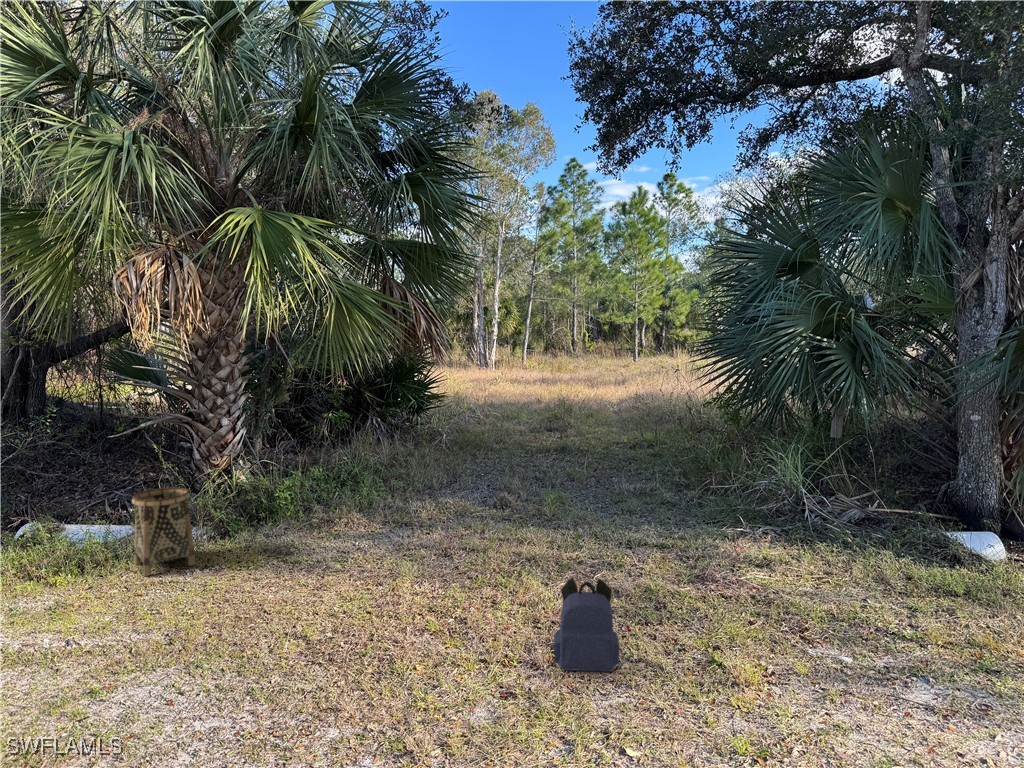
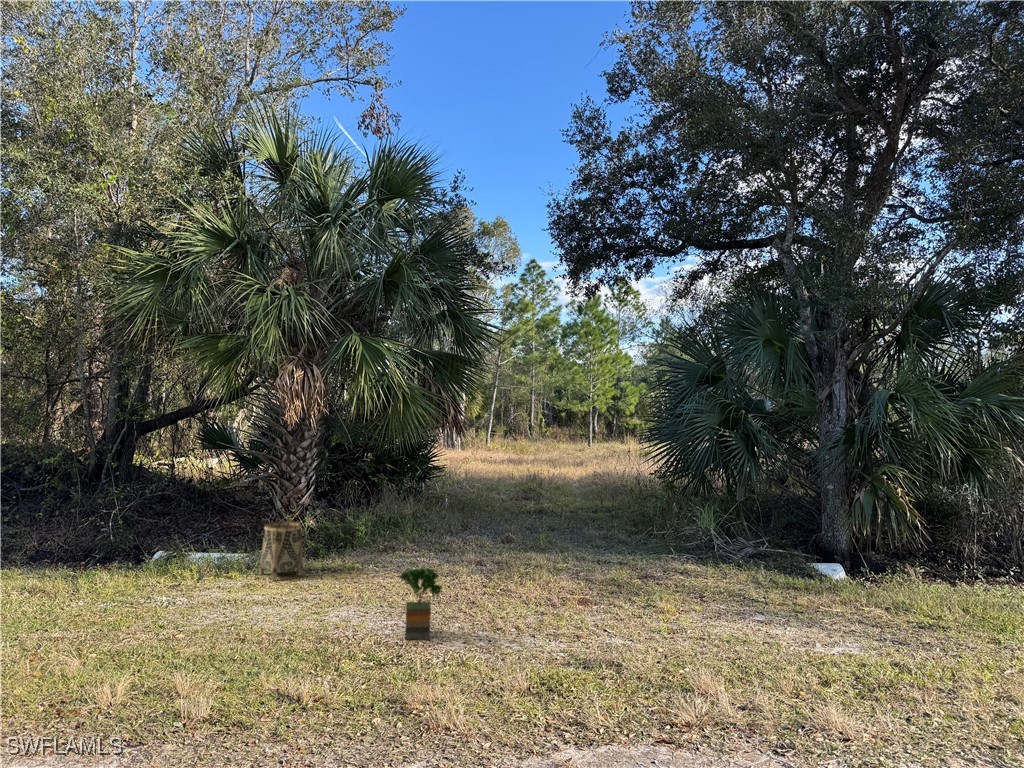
backpack: present [553,578,620,672] -> none [561,568,601,623]
potted tree: none [257,590,337,720] -> present [399,568,442,639]

